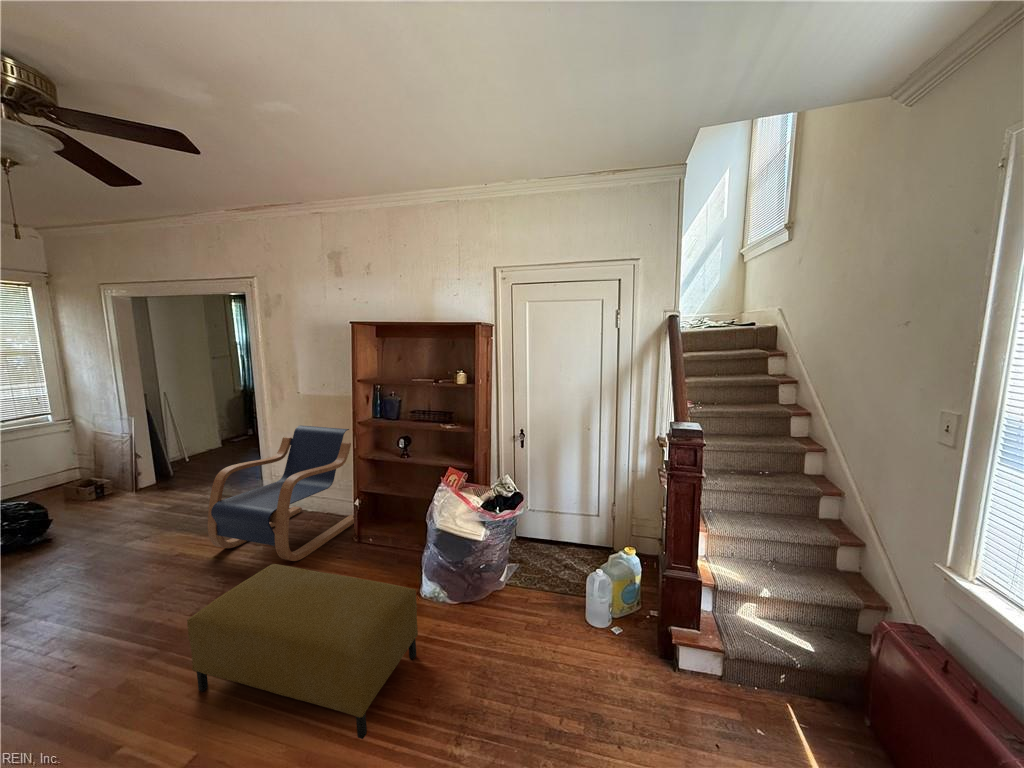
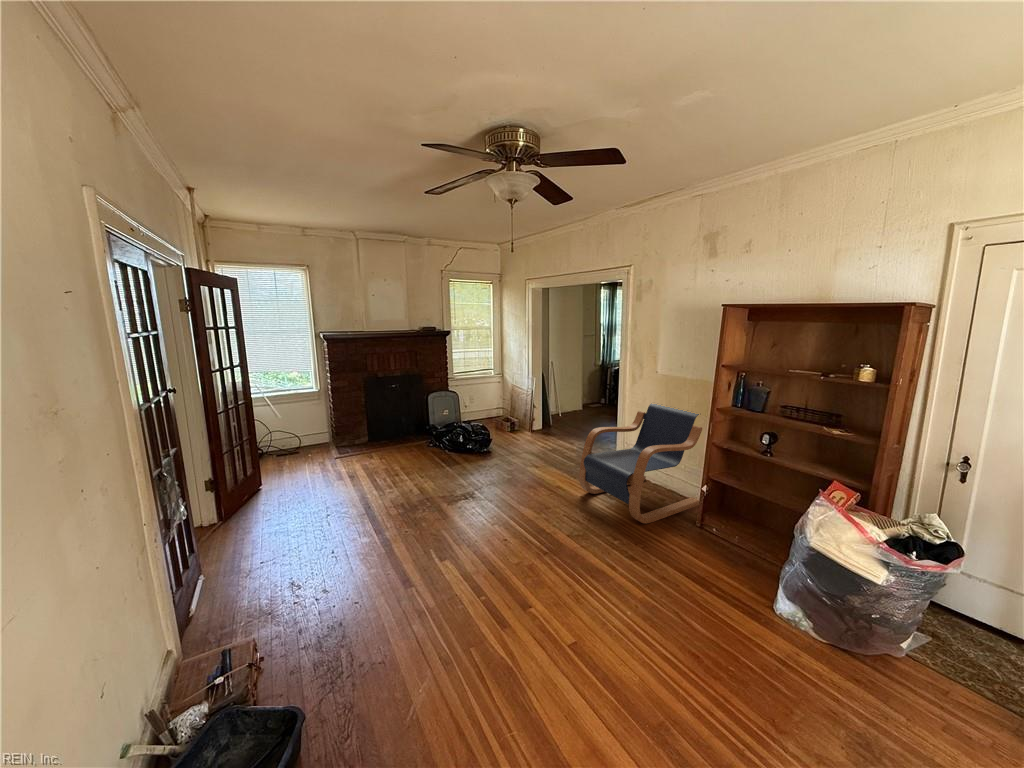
ottoman: present [187,564,418,739] -> none [576,521,785,725]

